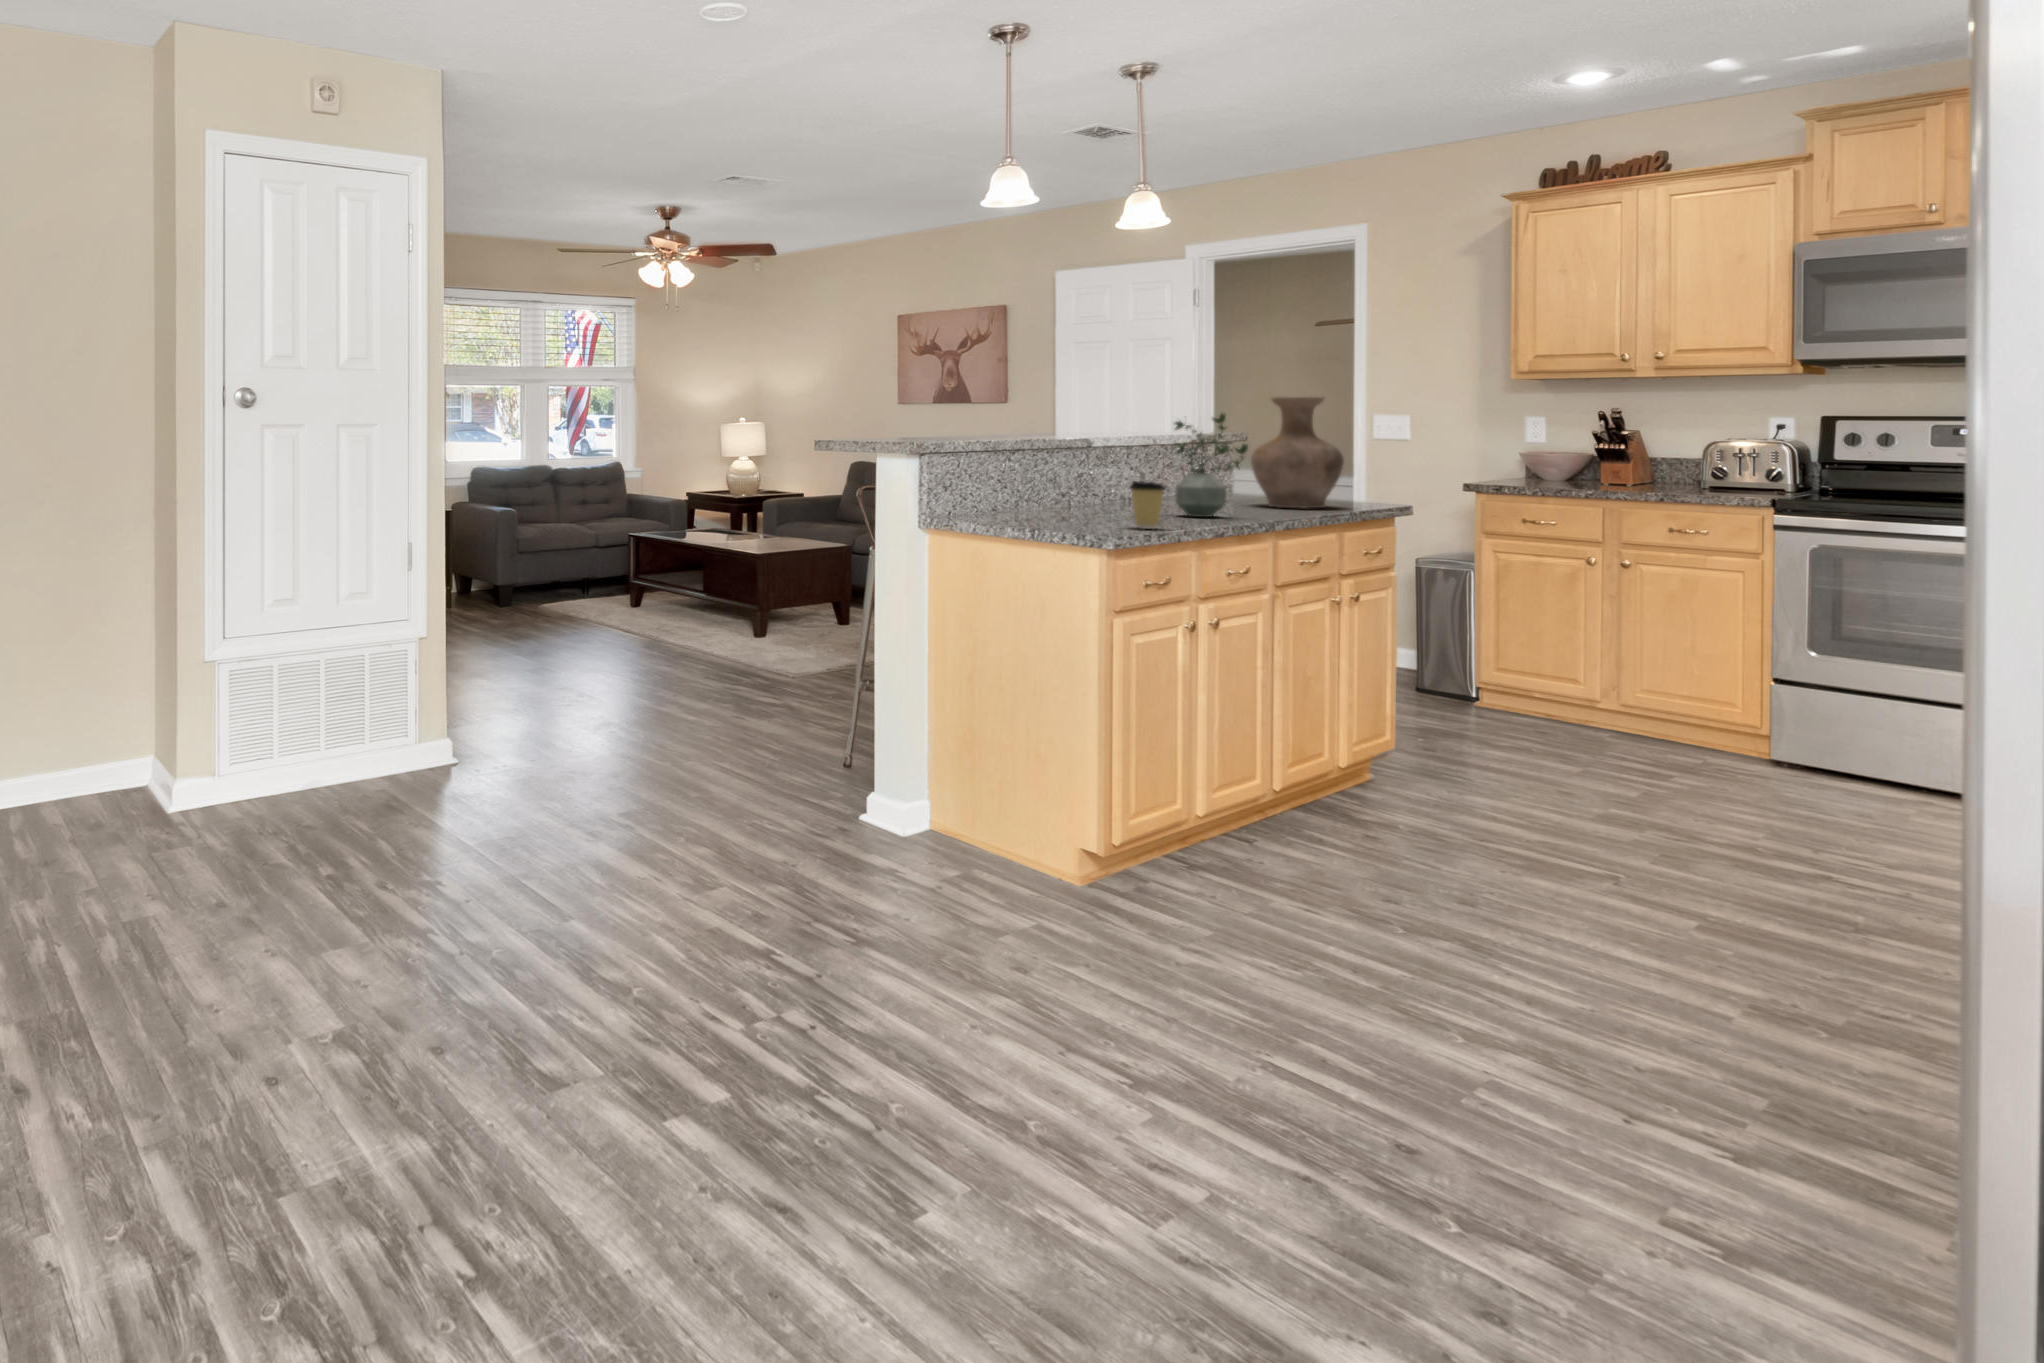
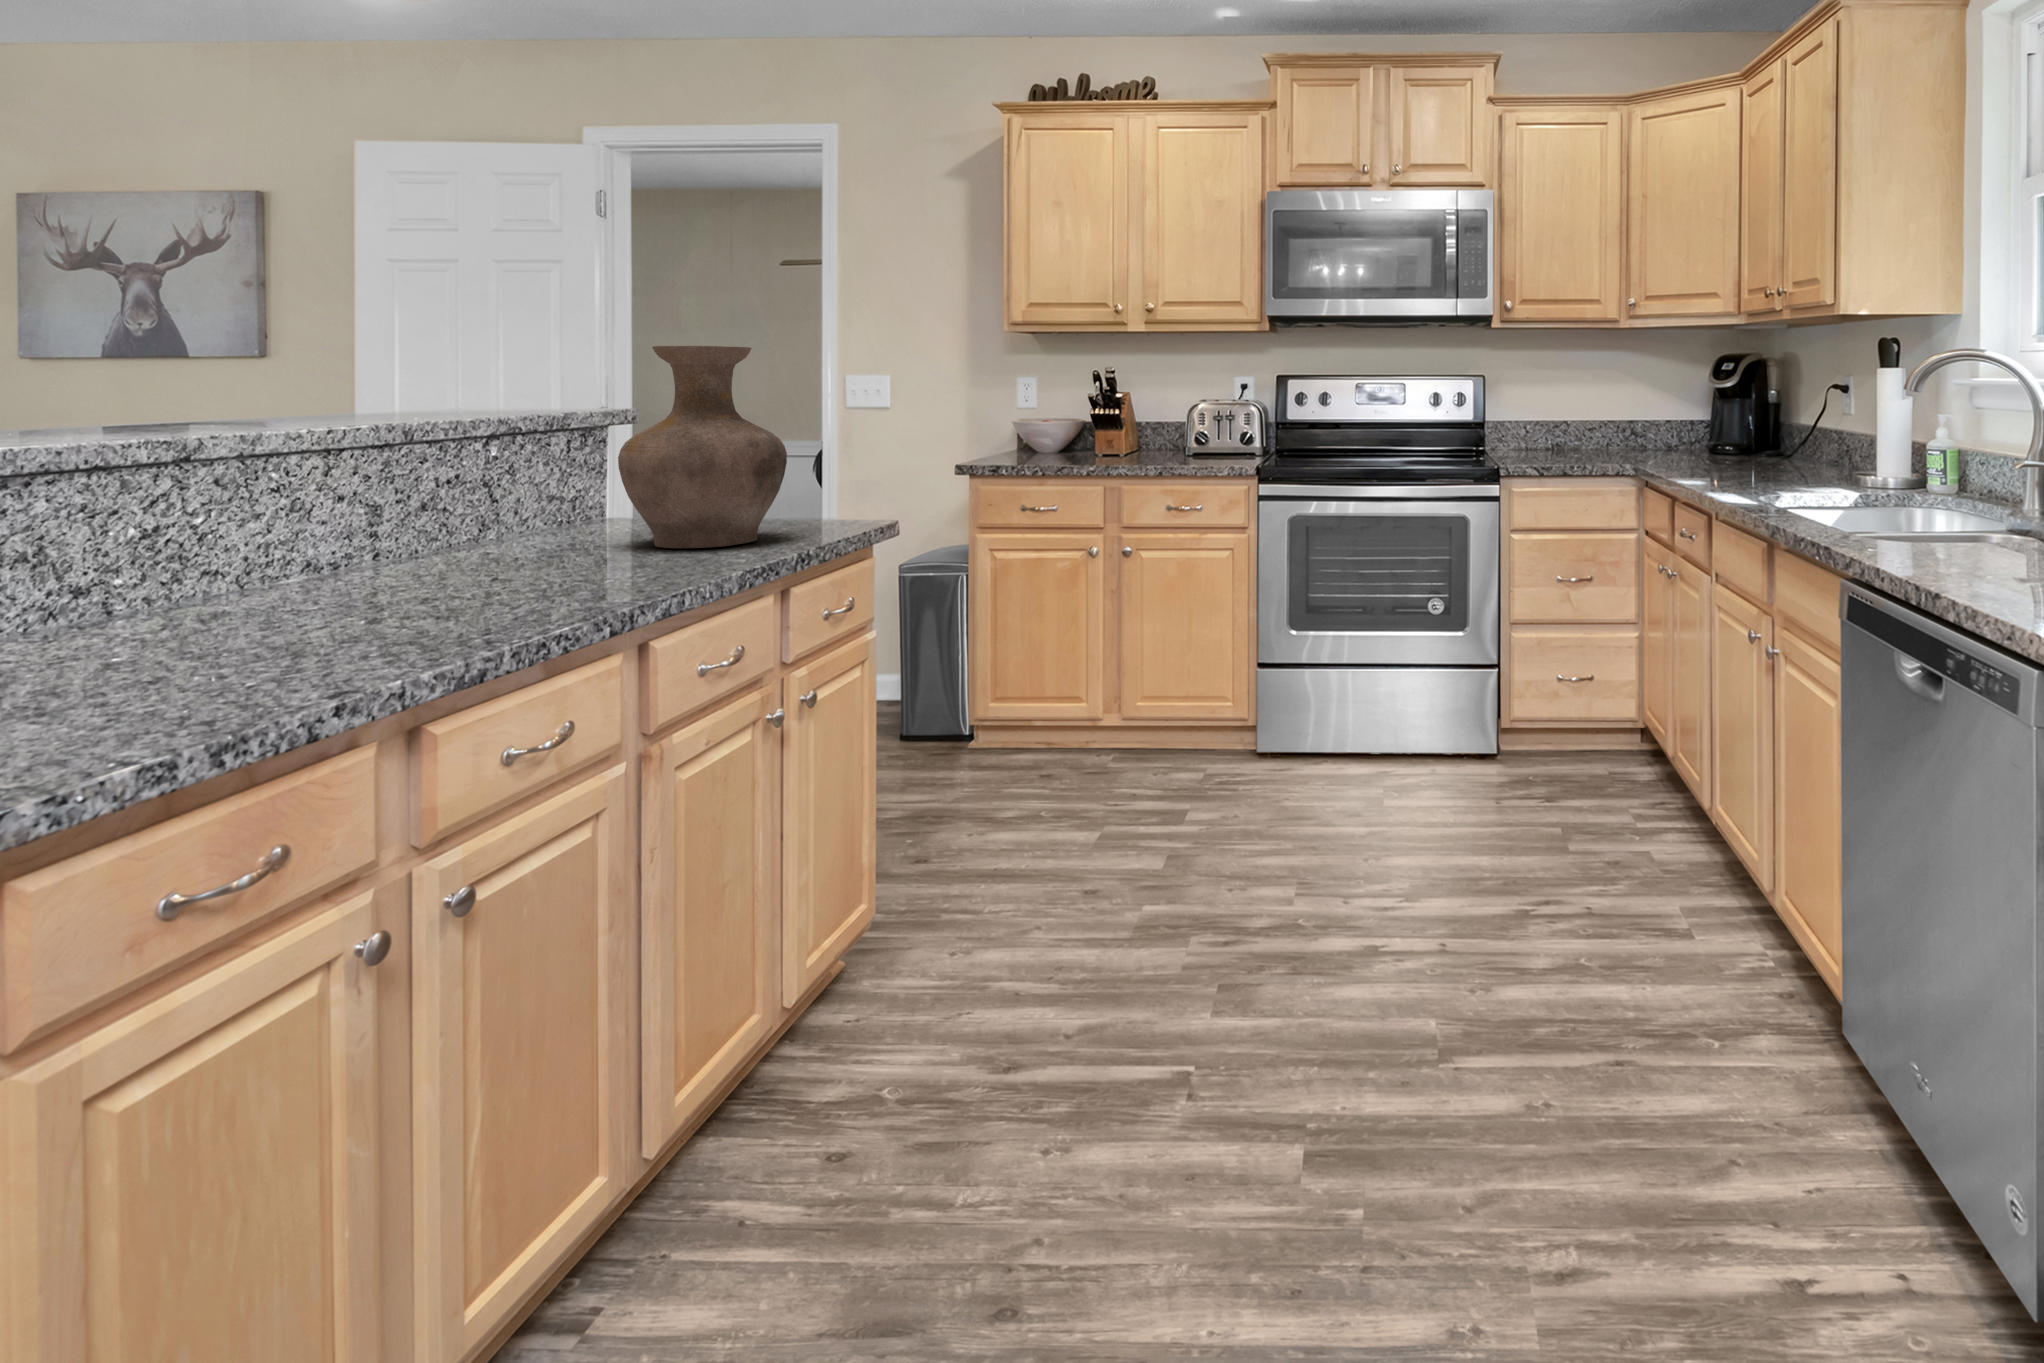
potted plant: present [1175,413,1248,517] -> none [379,374,572,611]
coffee cup: present [1130,481,1165,529] -> none [128,574,268,715]

